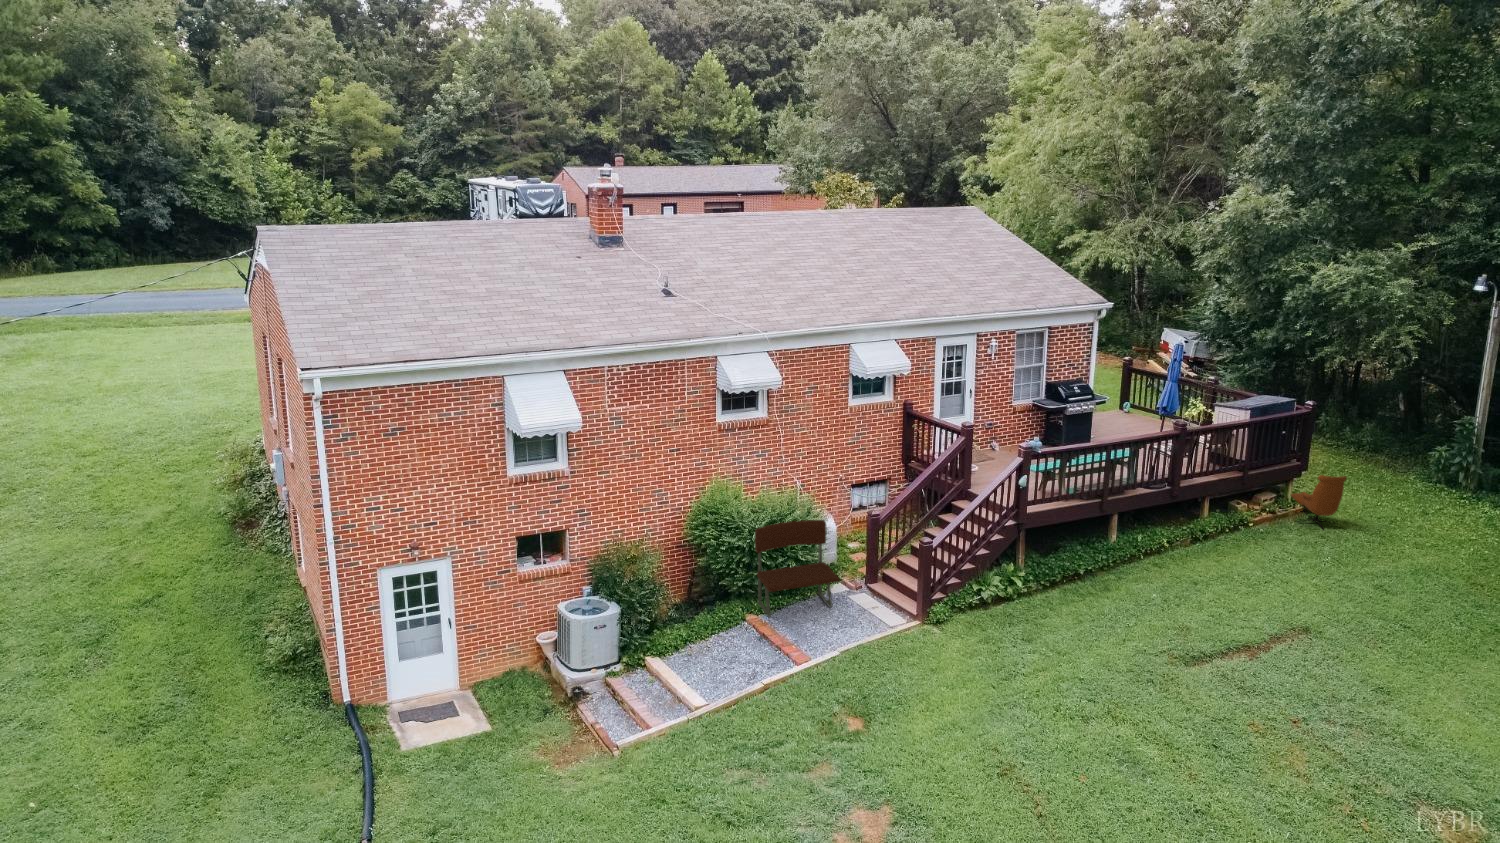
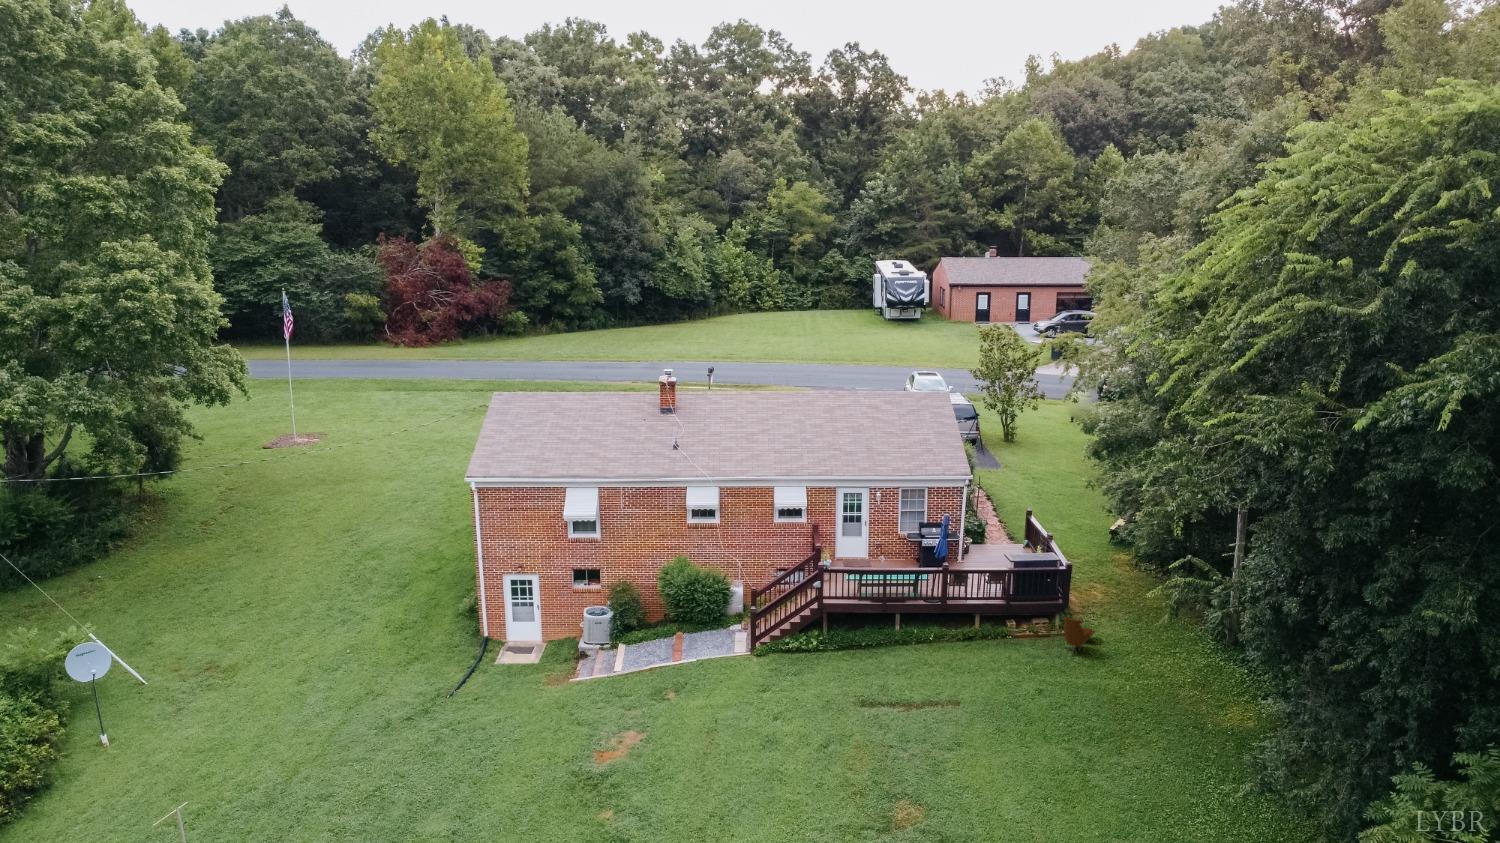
bench: present [755,520,839,617] -> none [672,585,718,637]

